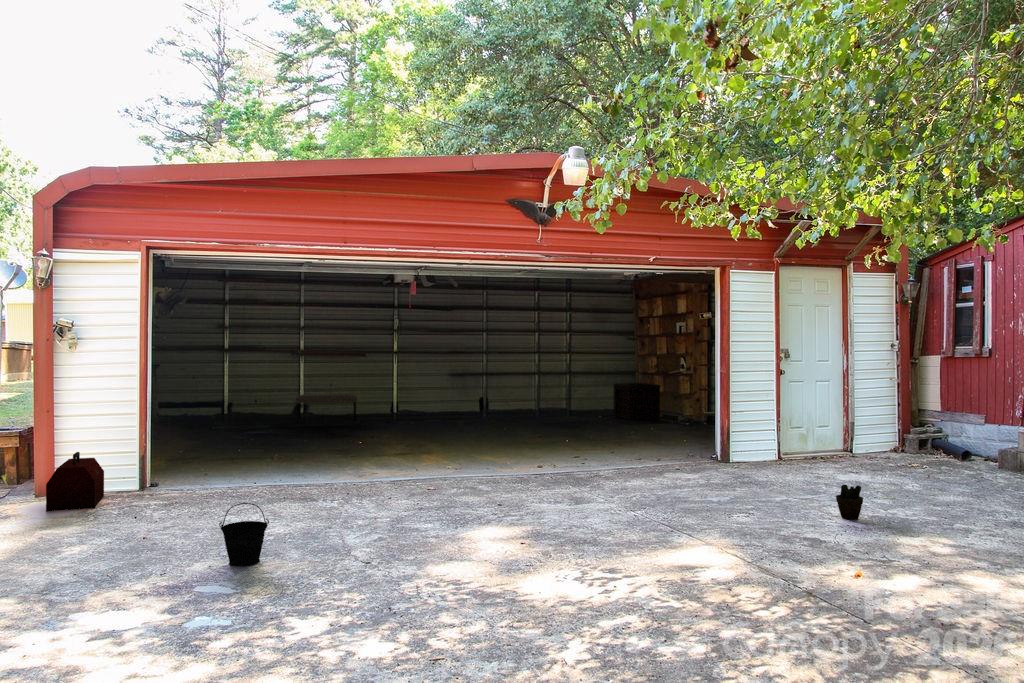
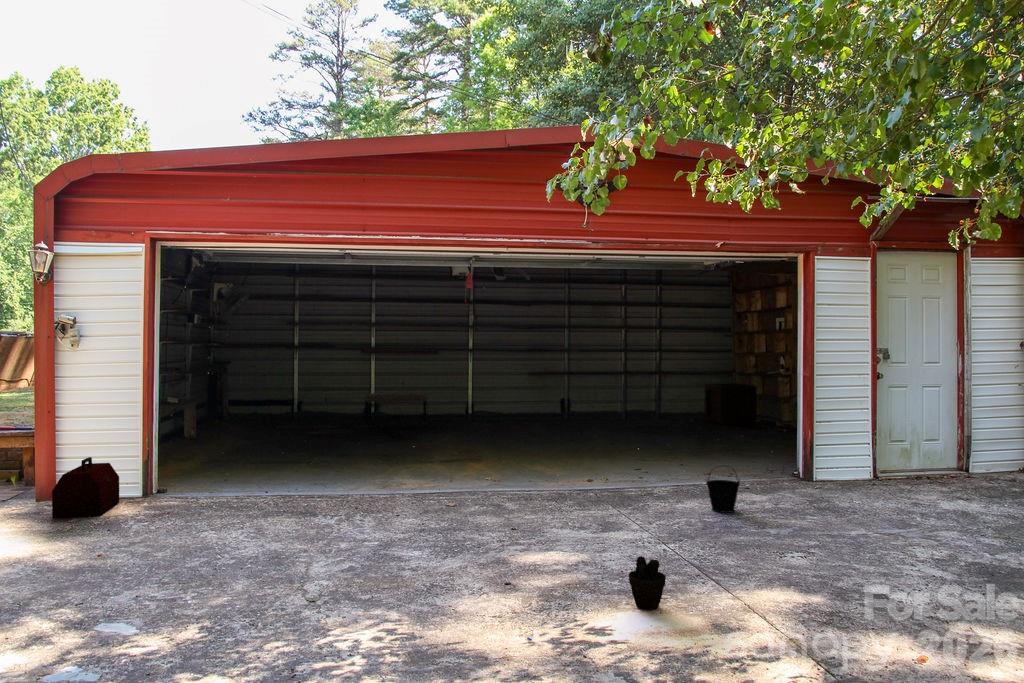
potted plant: present [836,485,863,520] -> present [629,556,666,610]
bucket: present [219,503,269,566] -> present [706,477,741,513]

